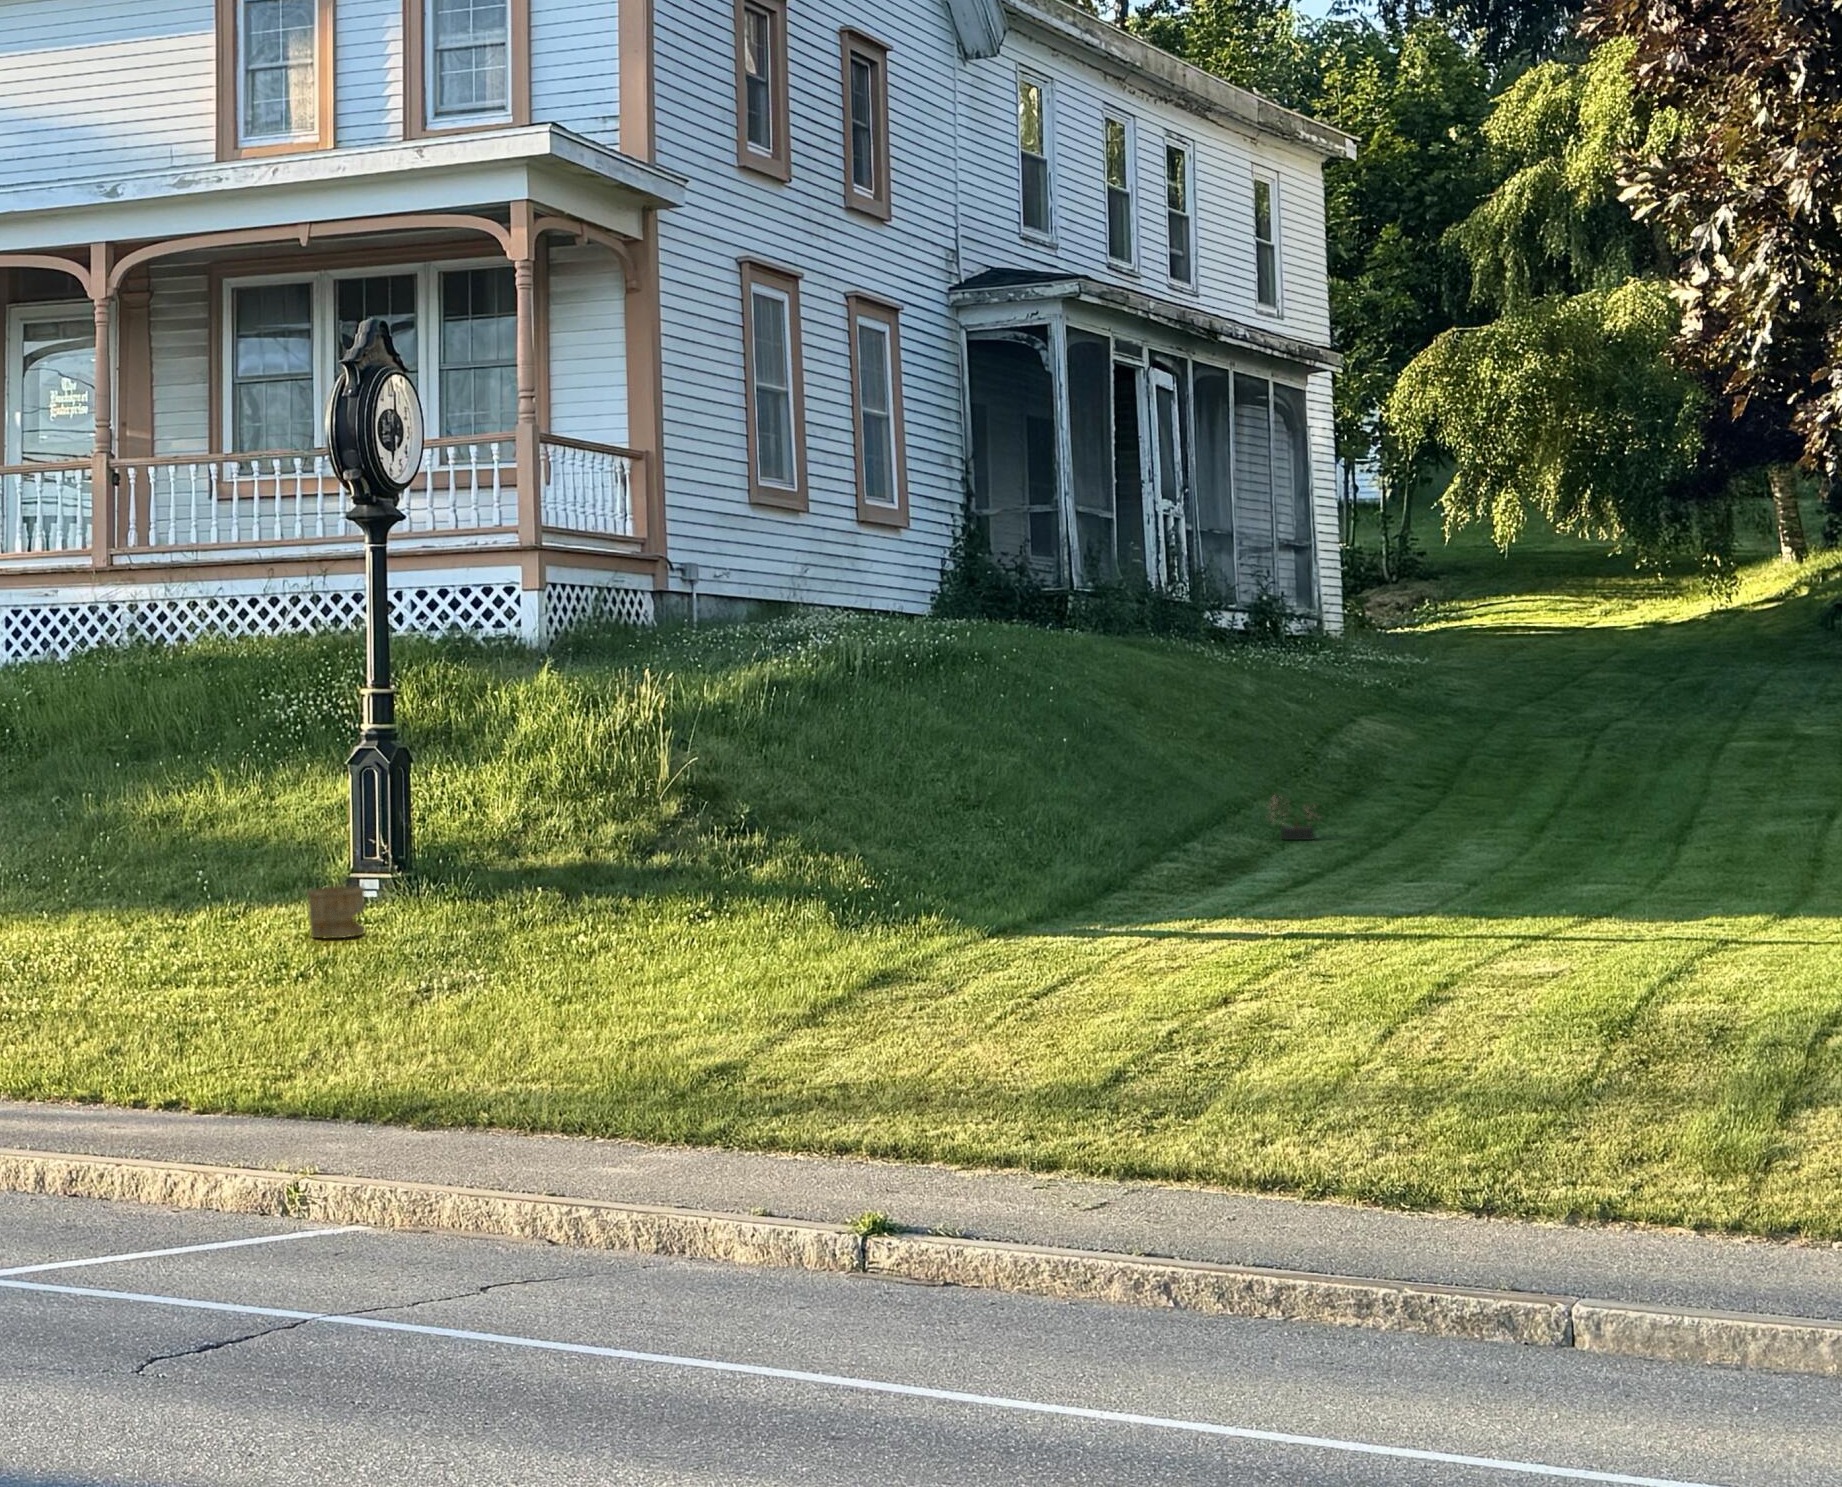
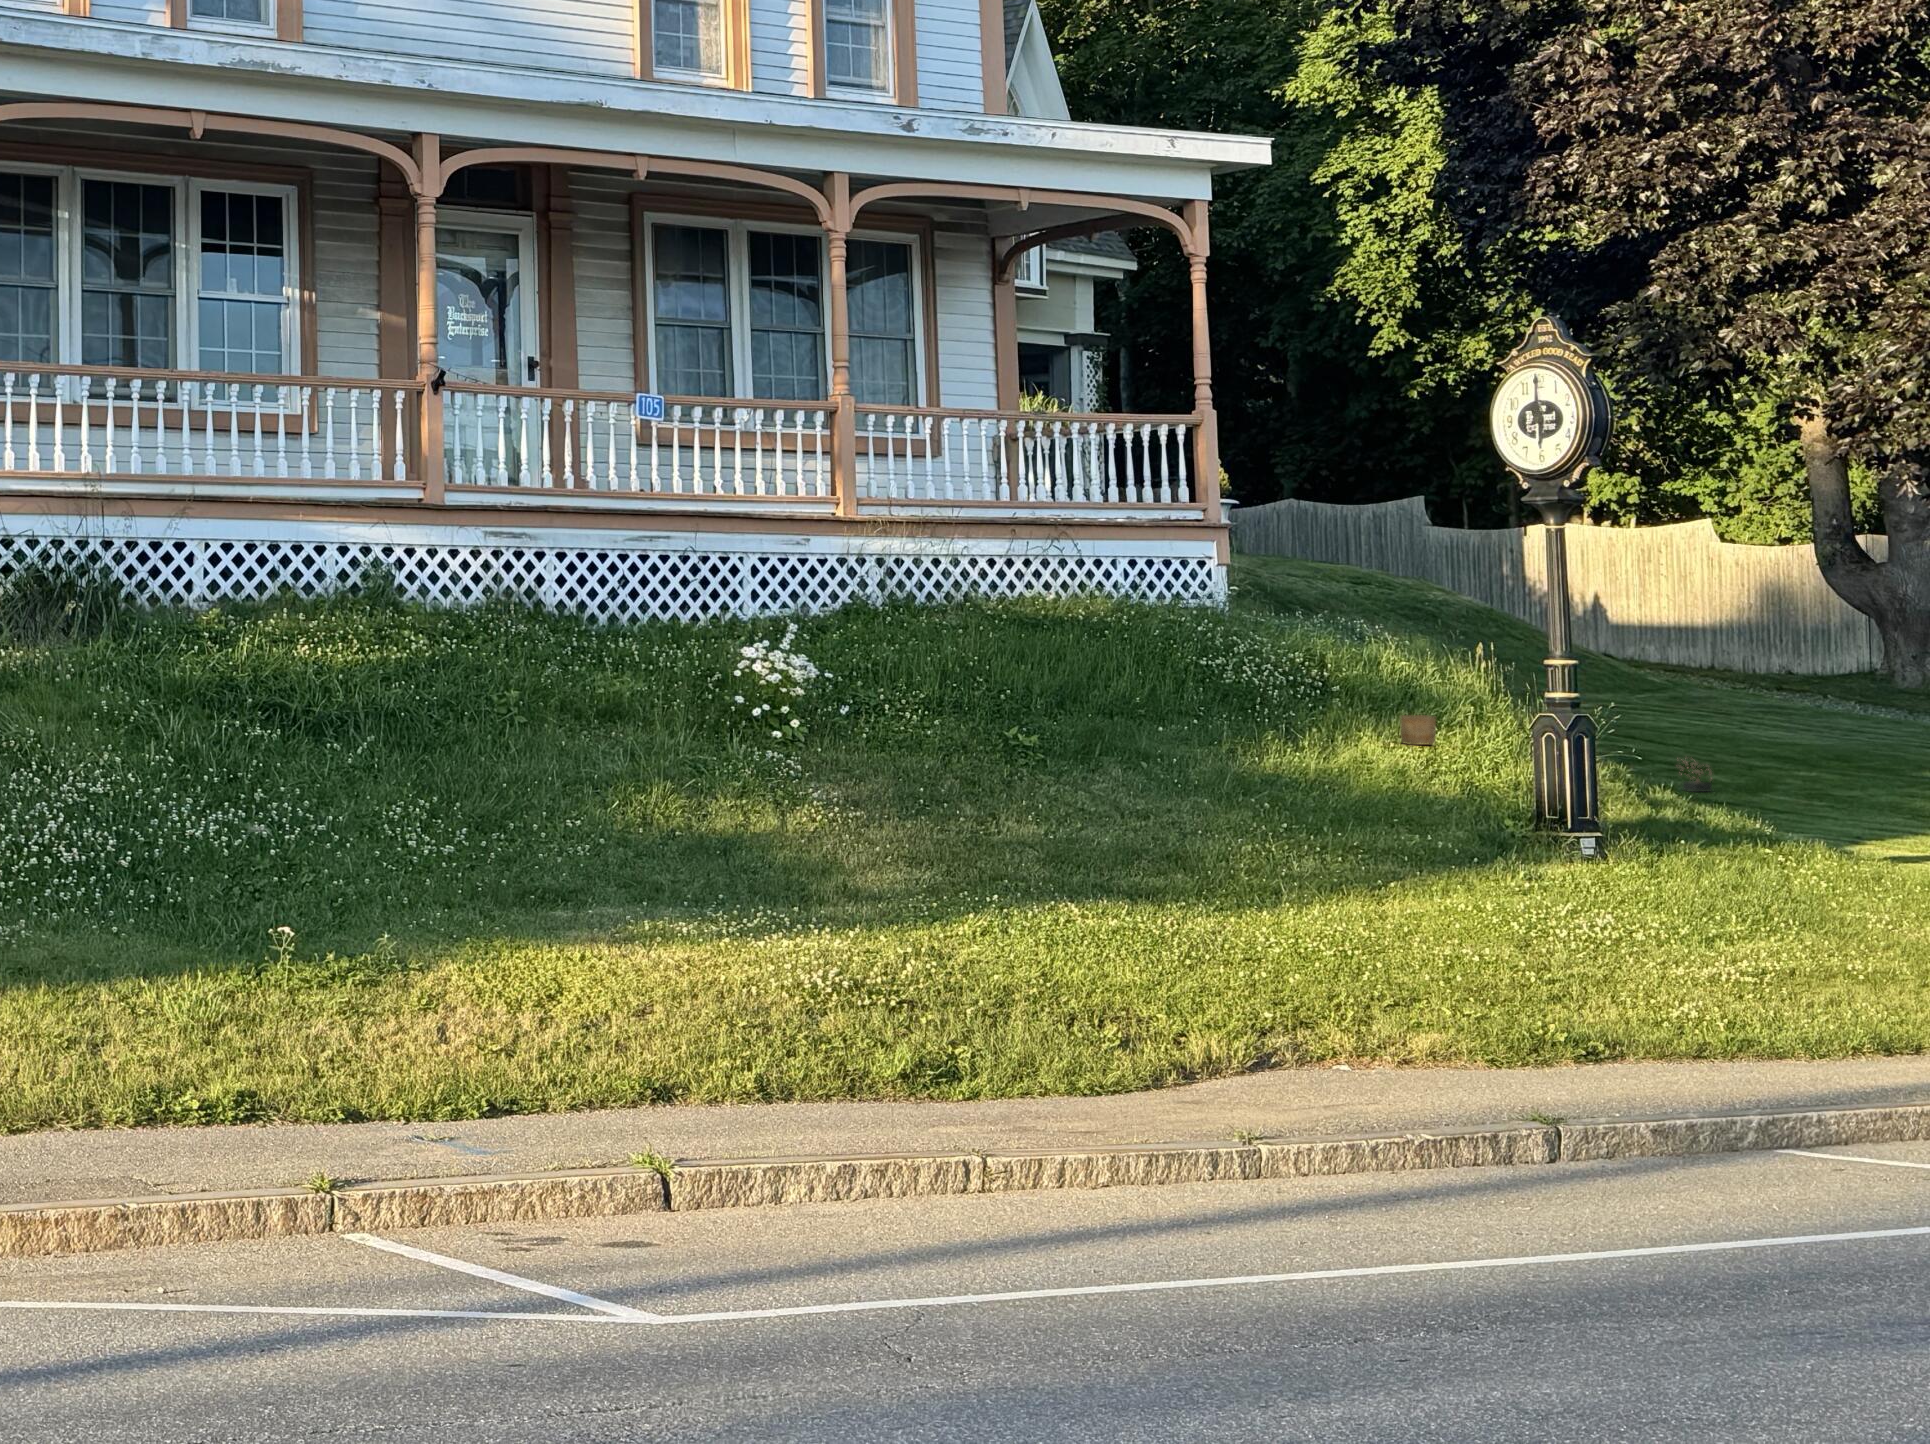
wooden bucket: present [307,886,365,938] -> present [1400,715,1436,745]

